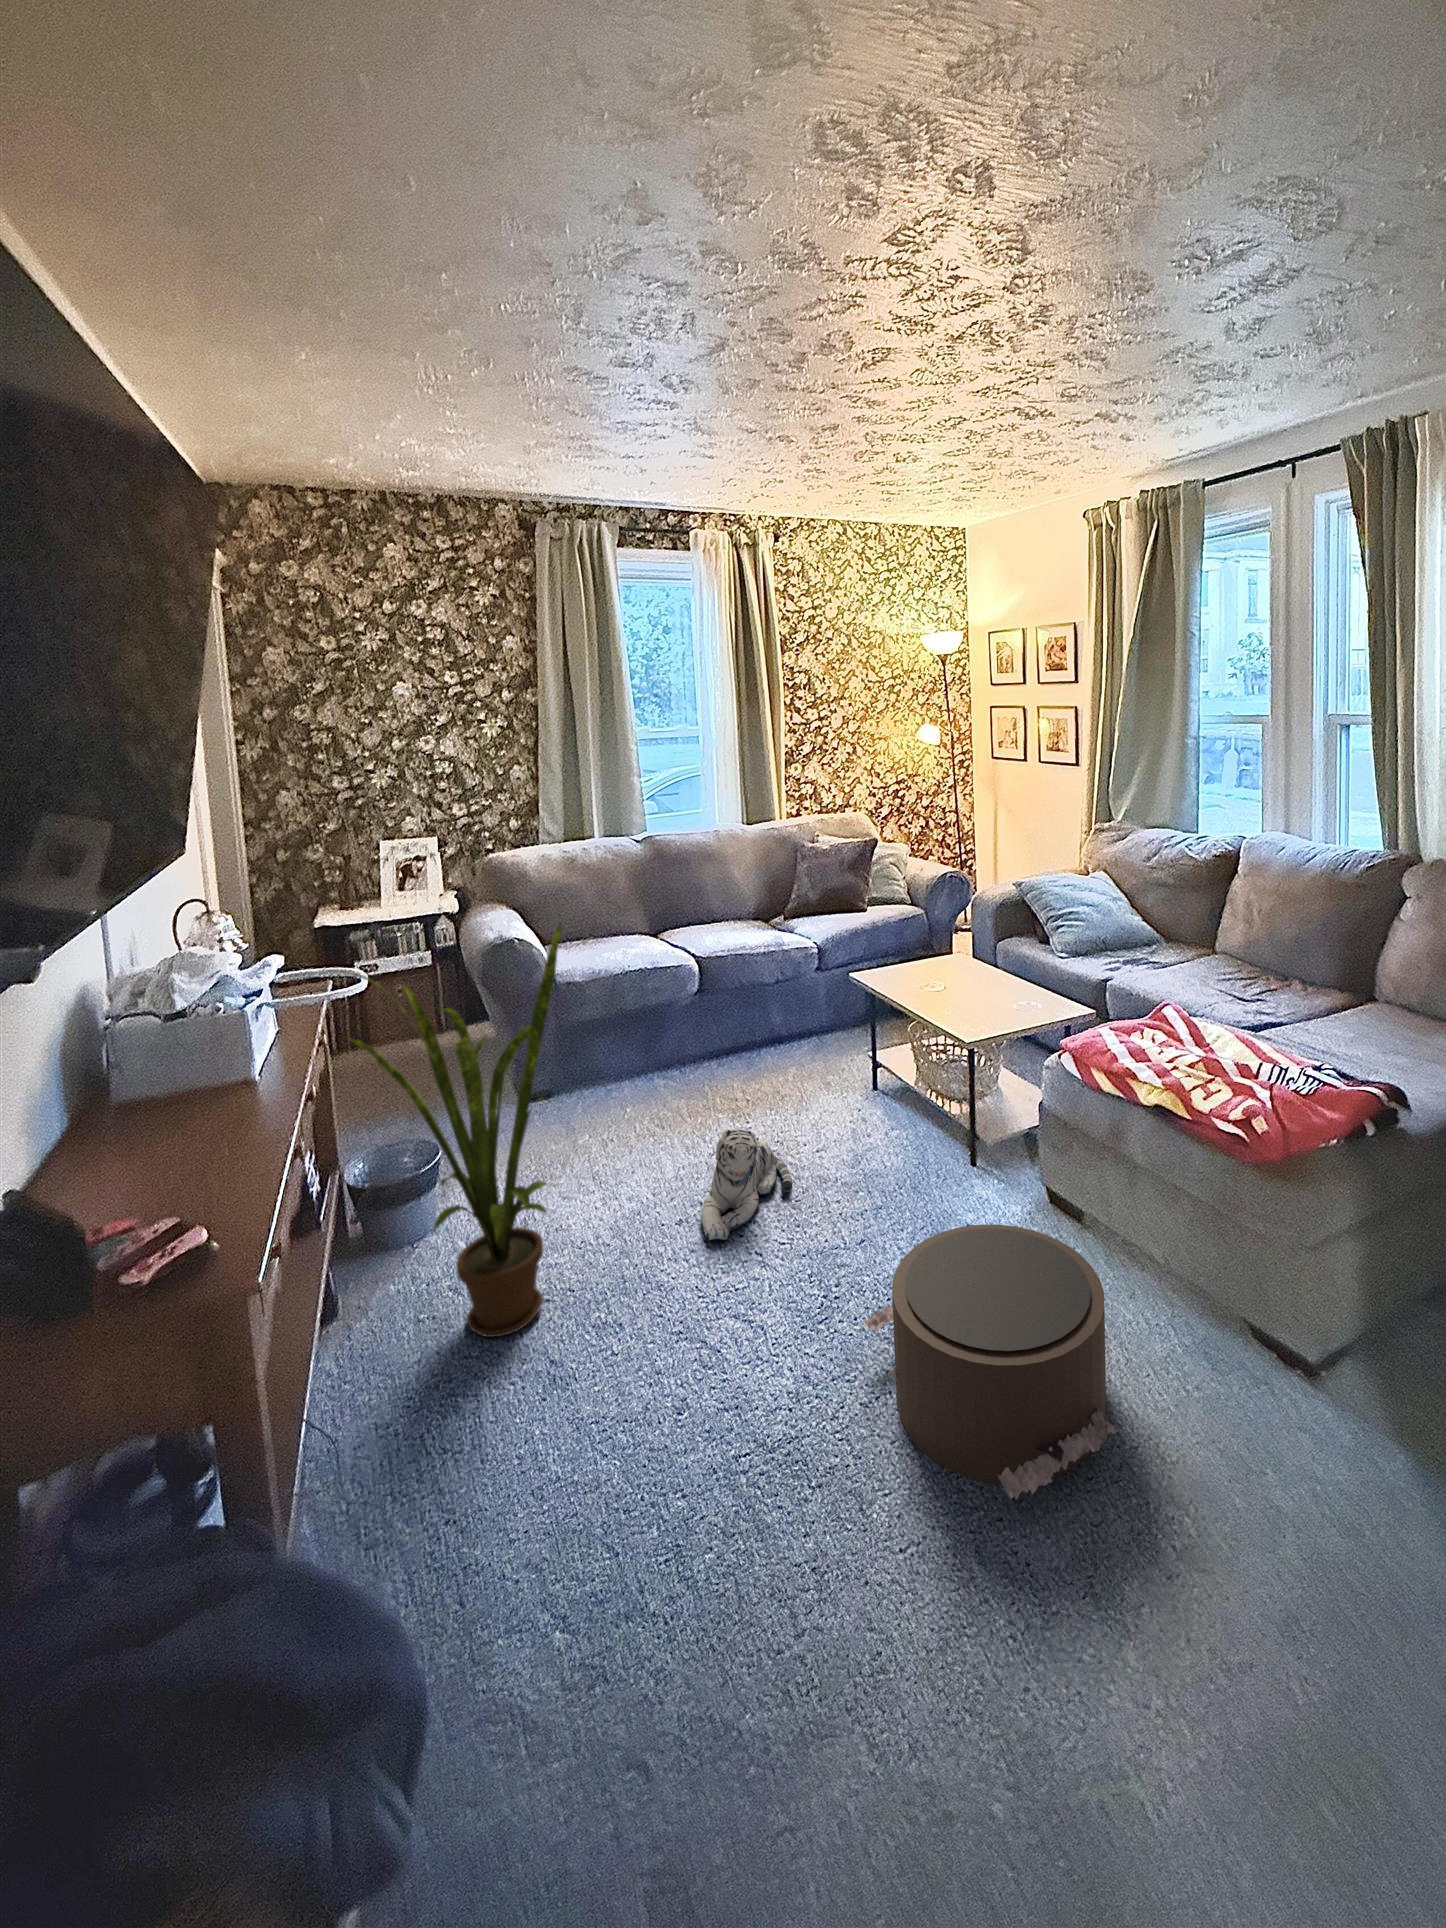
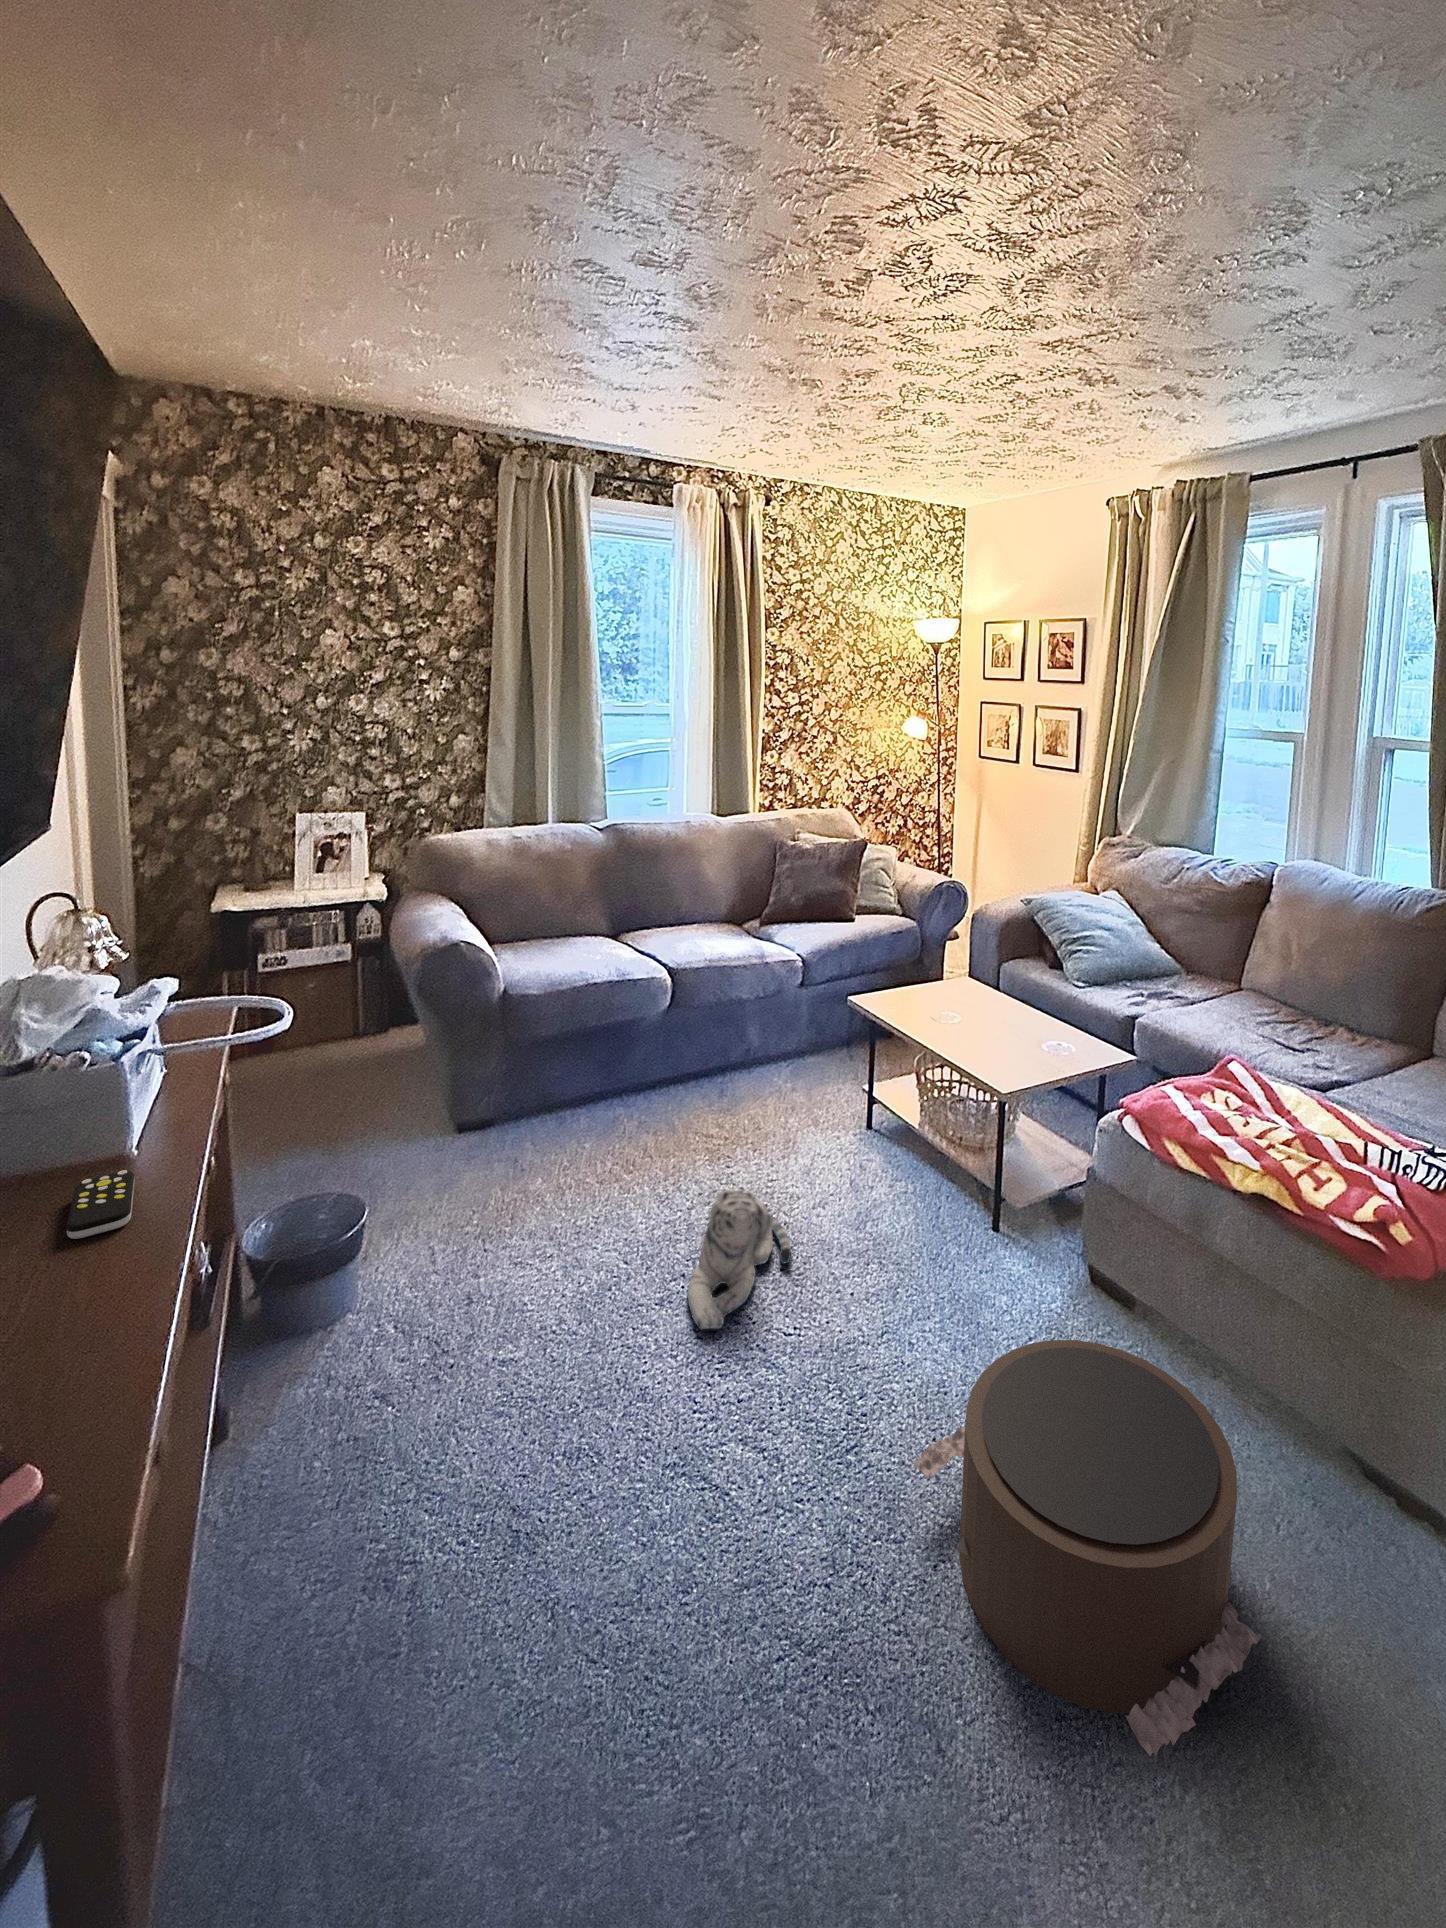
house plant: present [334,923,562,1337] -> none [222,940,546,1473]
remote control: none [219,1084,262,1123] -> present [66,1170,135,1239]

